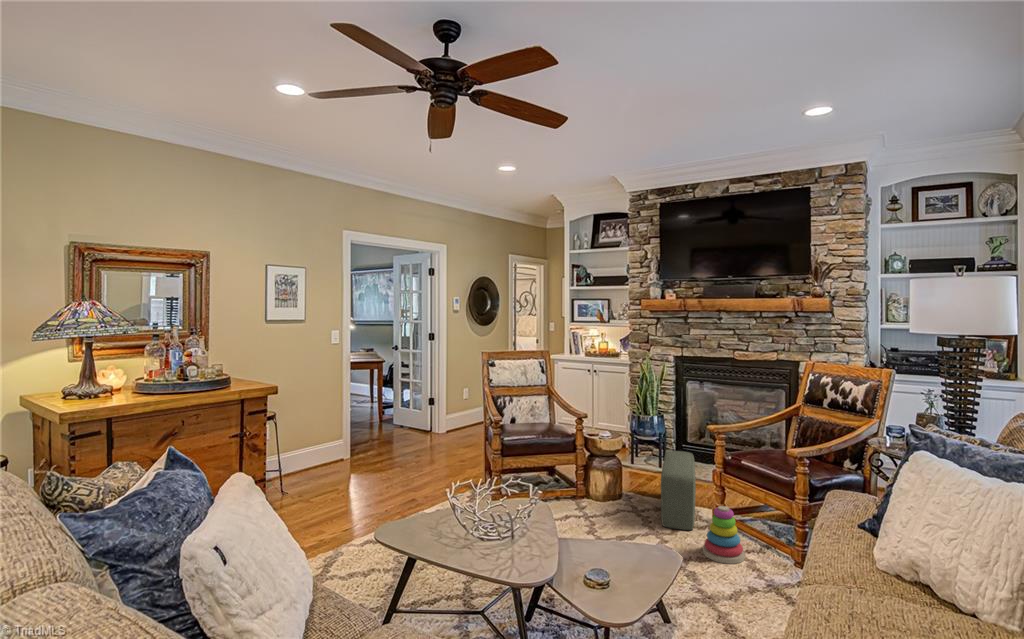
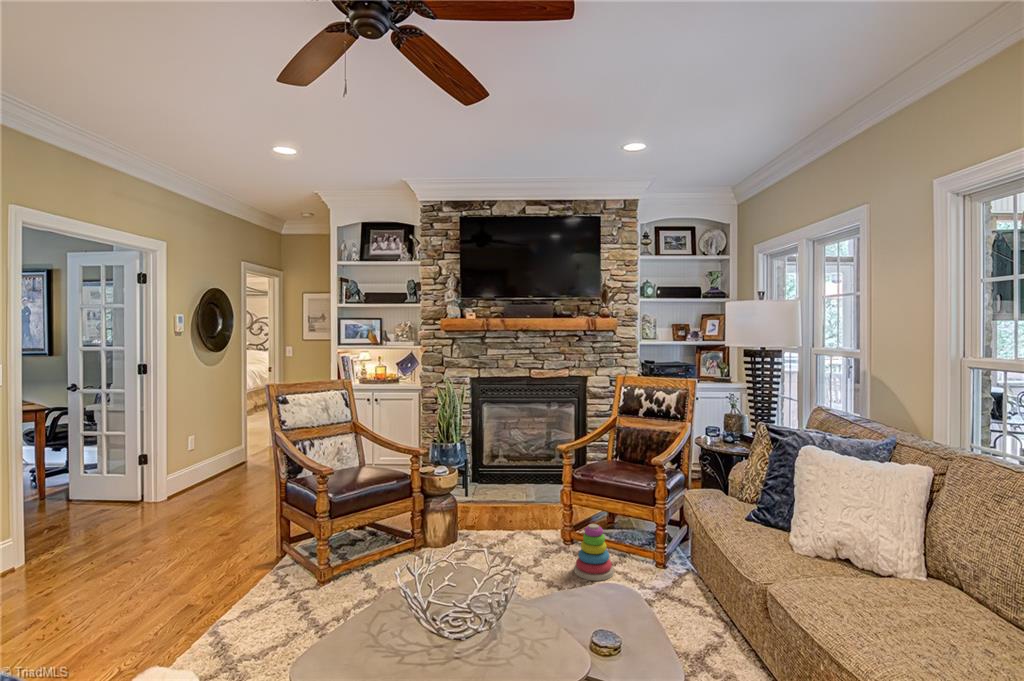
pouf: present [661,451,696,530] -> none [496,476,550,558]

